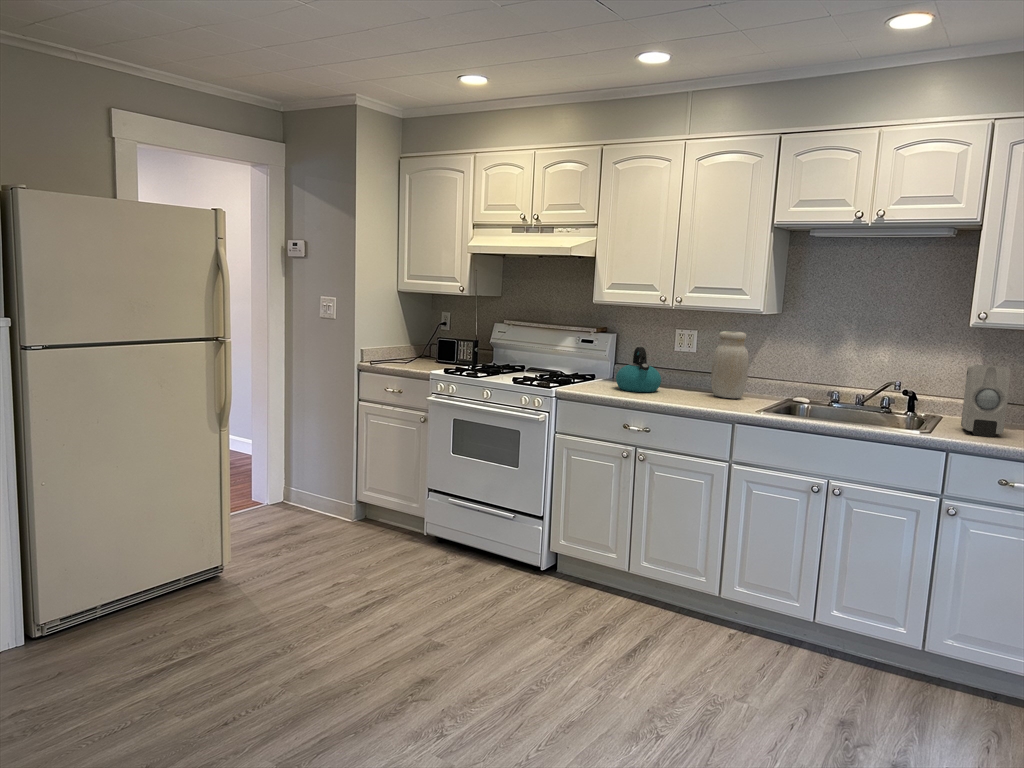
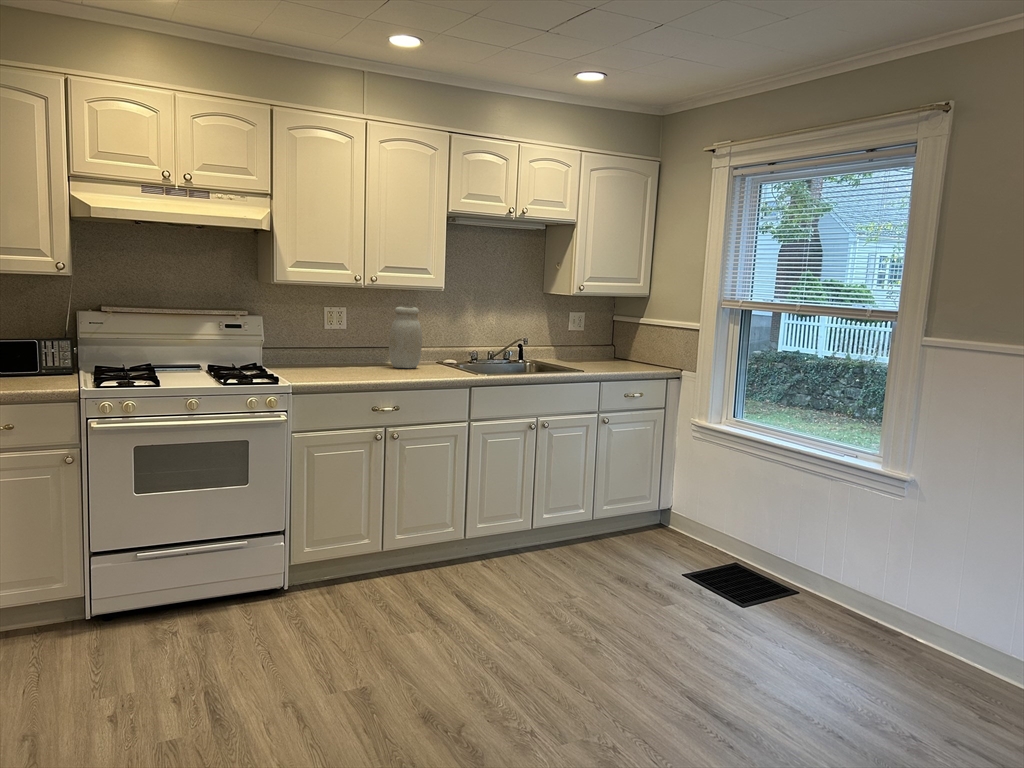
kettle: present [616,347,661,392] -> none [315,328,365,374]
soap dispenser: present [961,365,1011,437] -> none [572,322,608,369]

